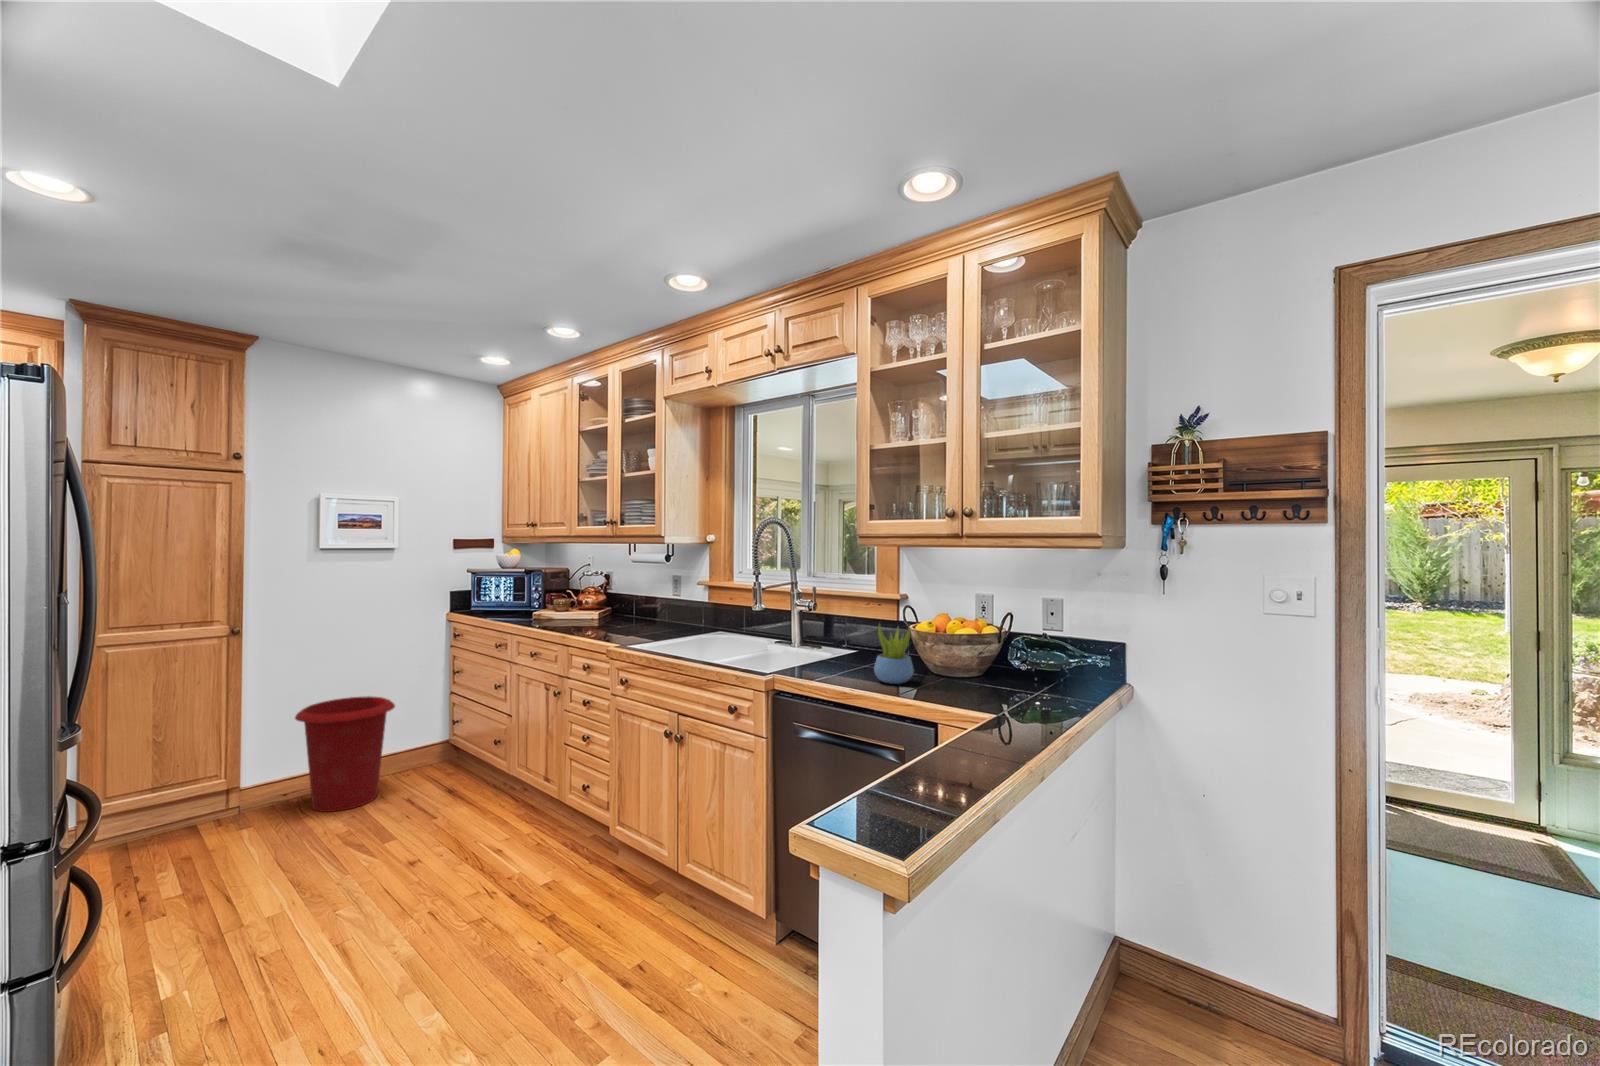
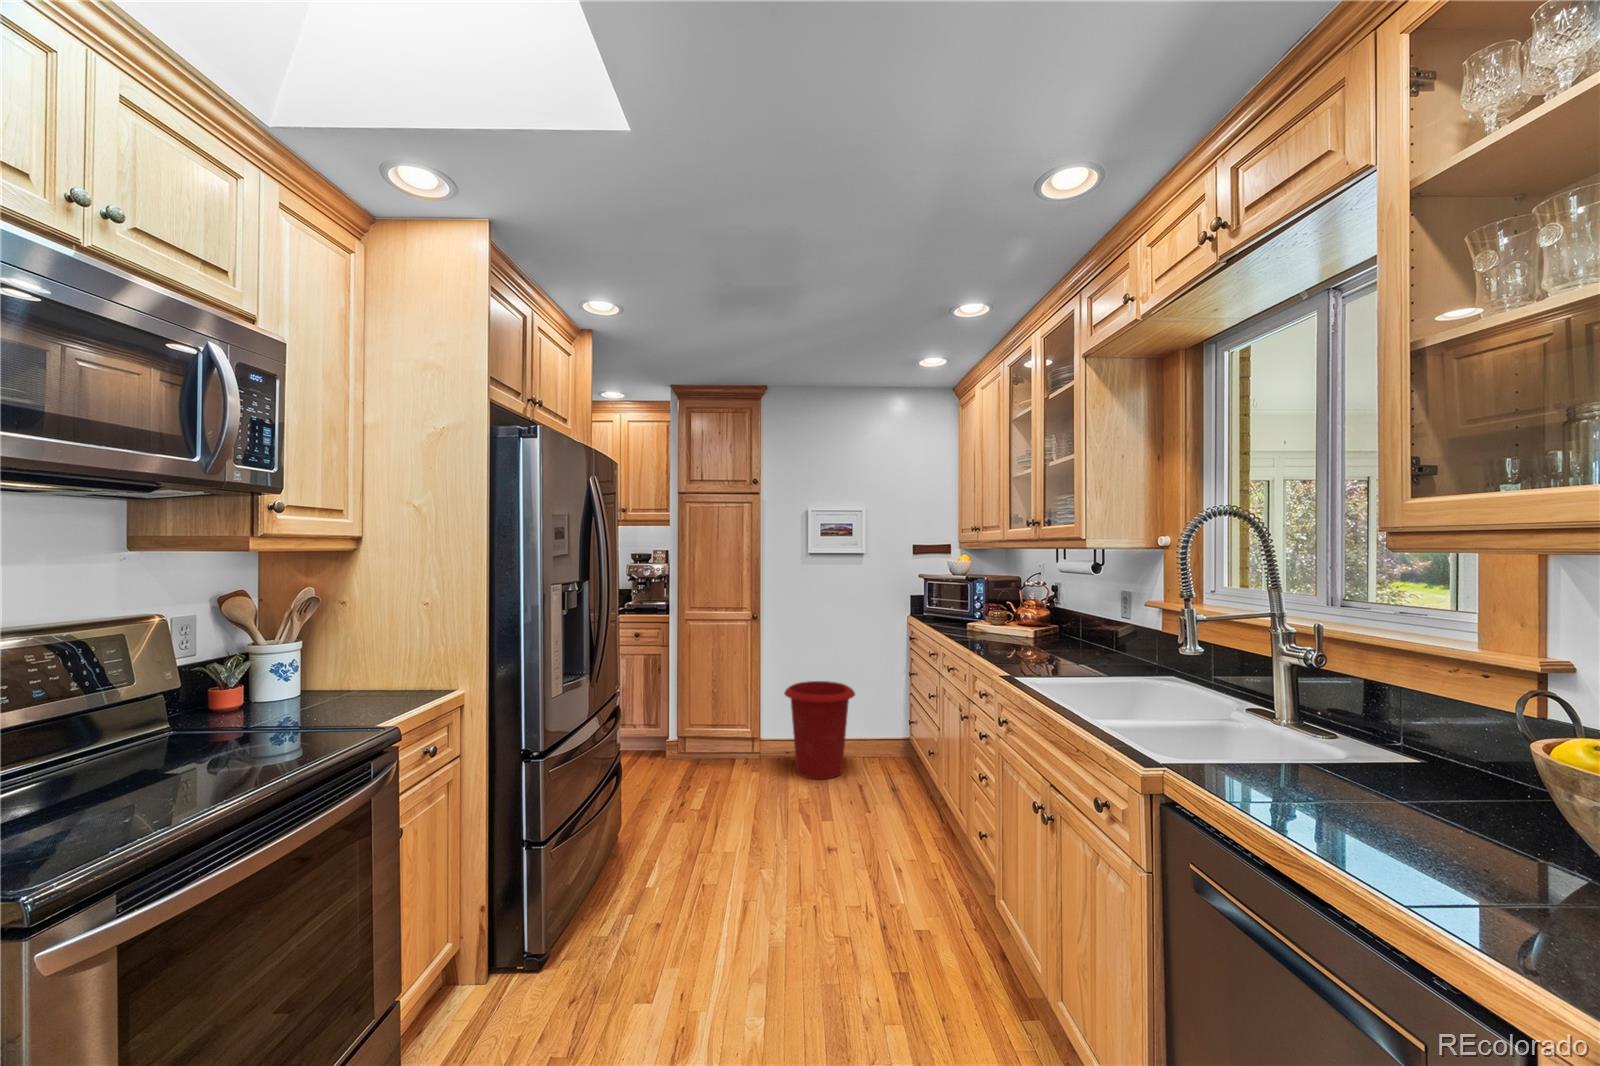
succulent plant: present [874,625,914,684] -> none [1384,715,1507,863]

